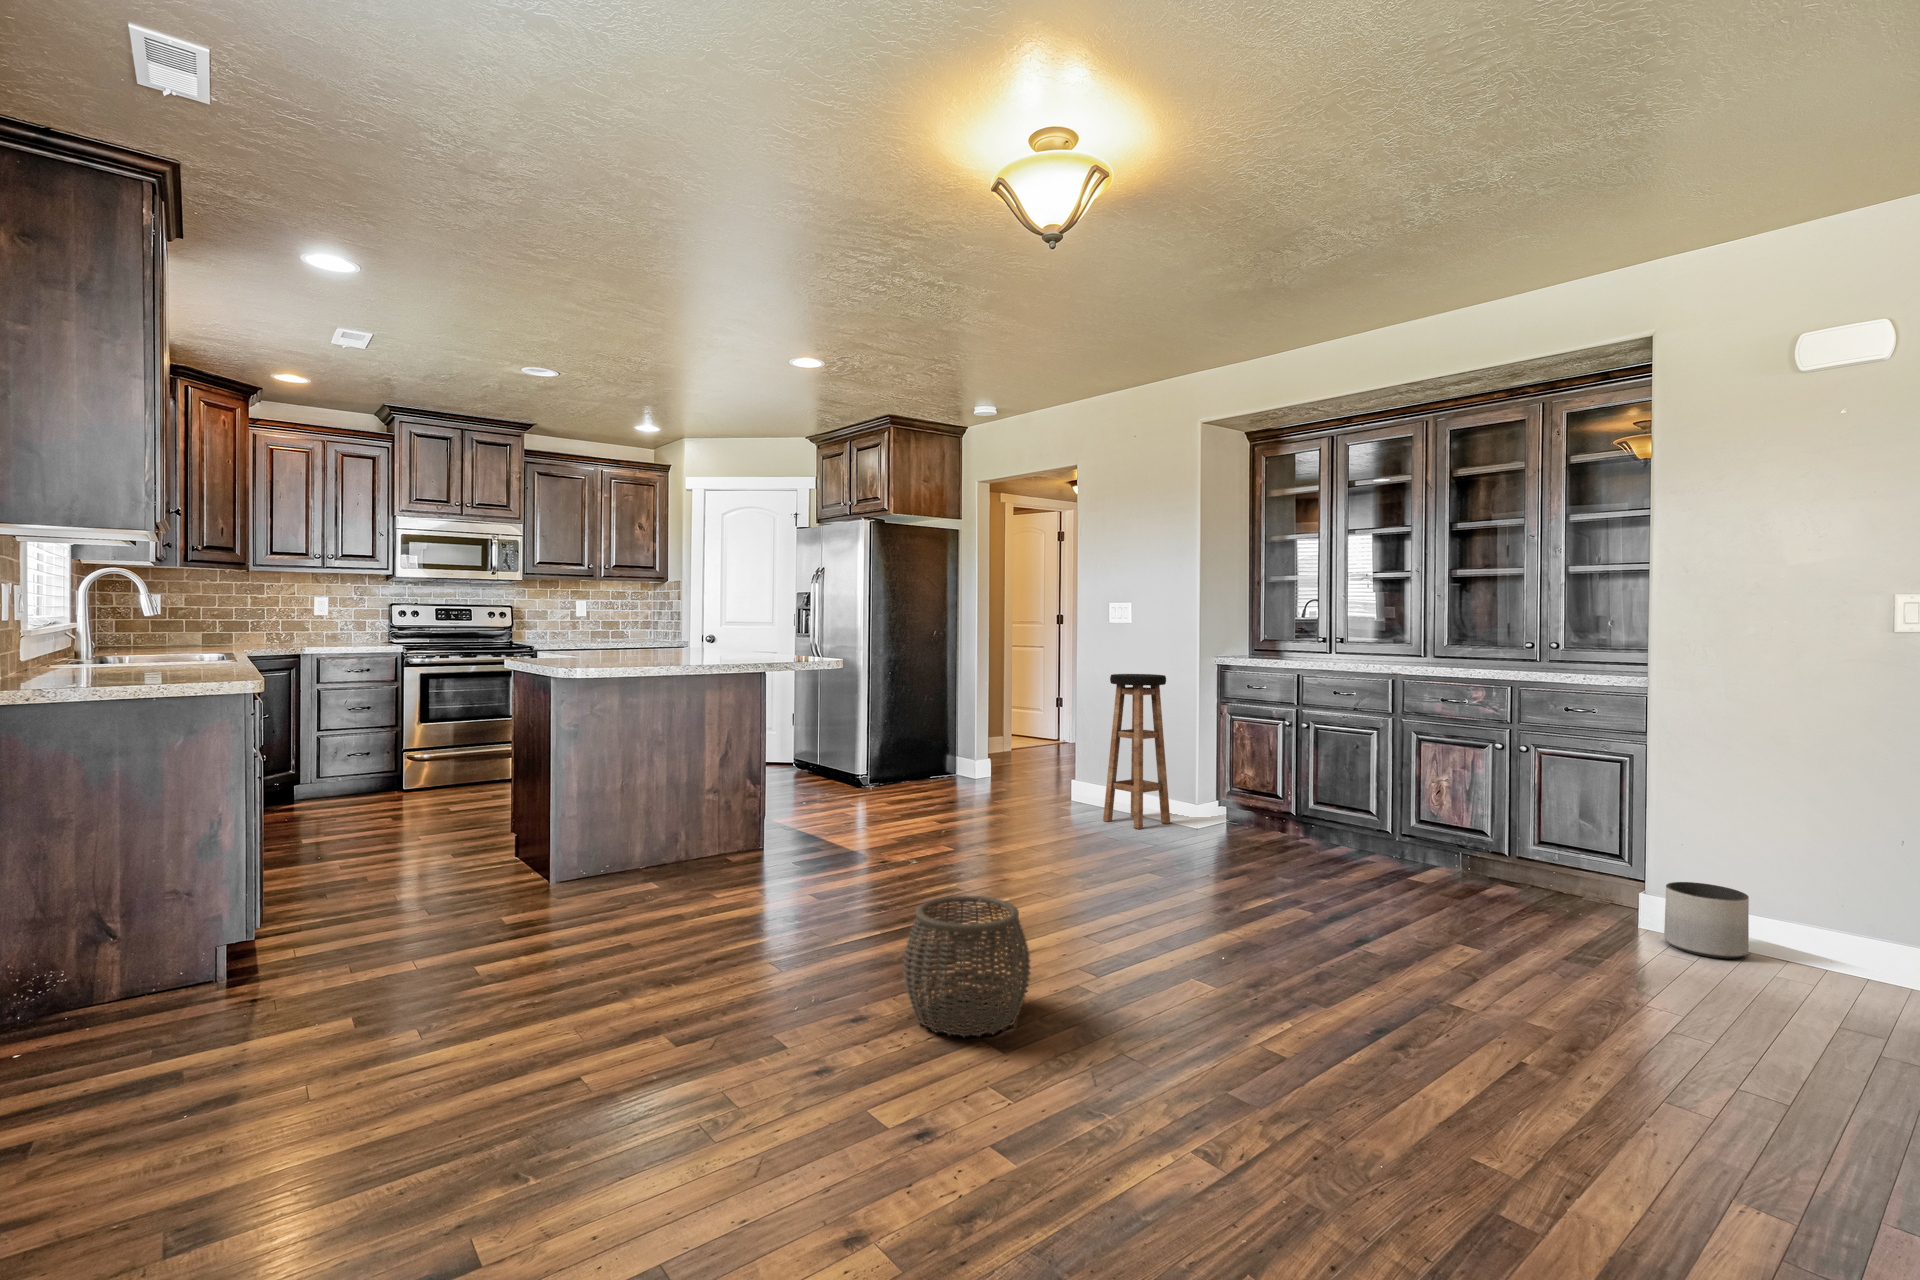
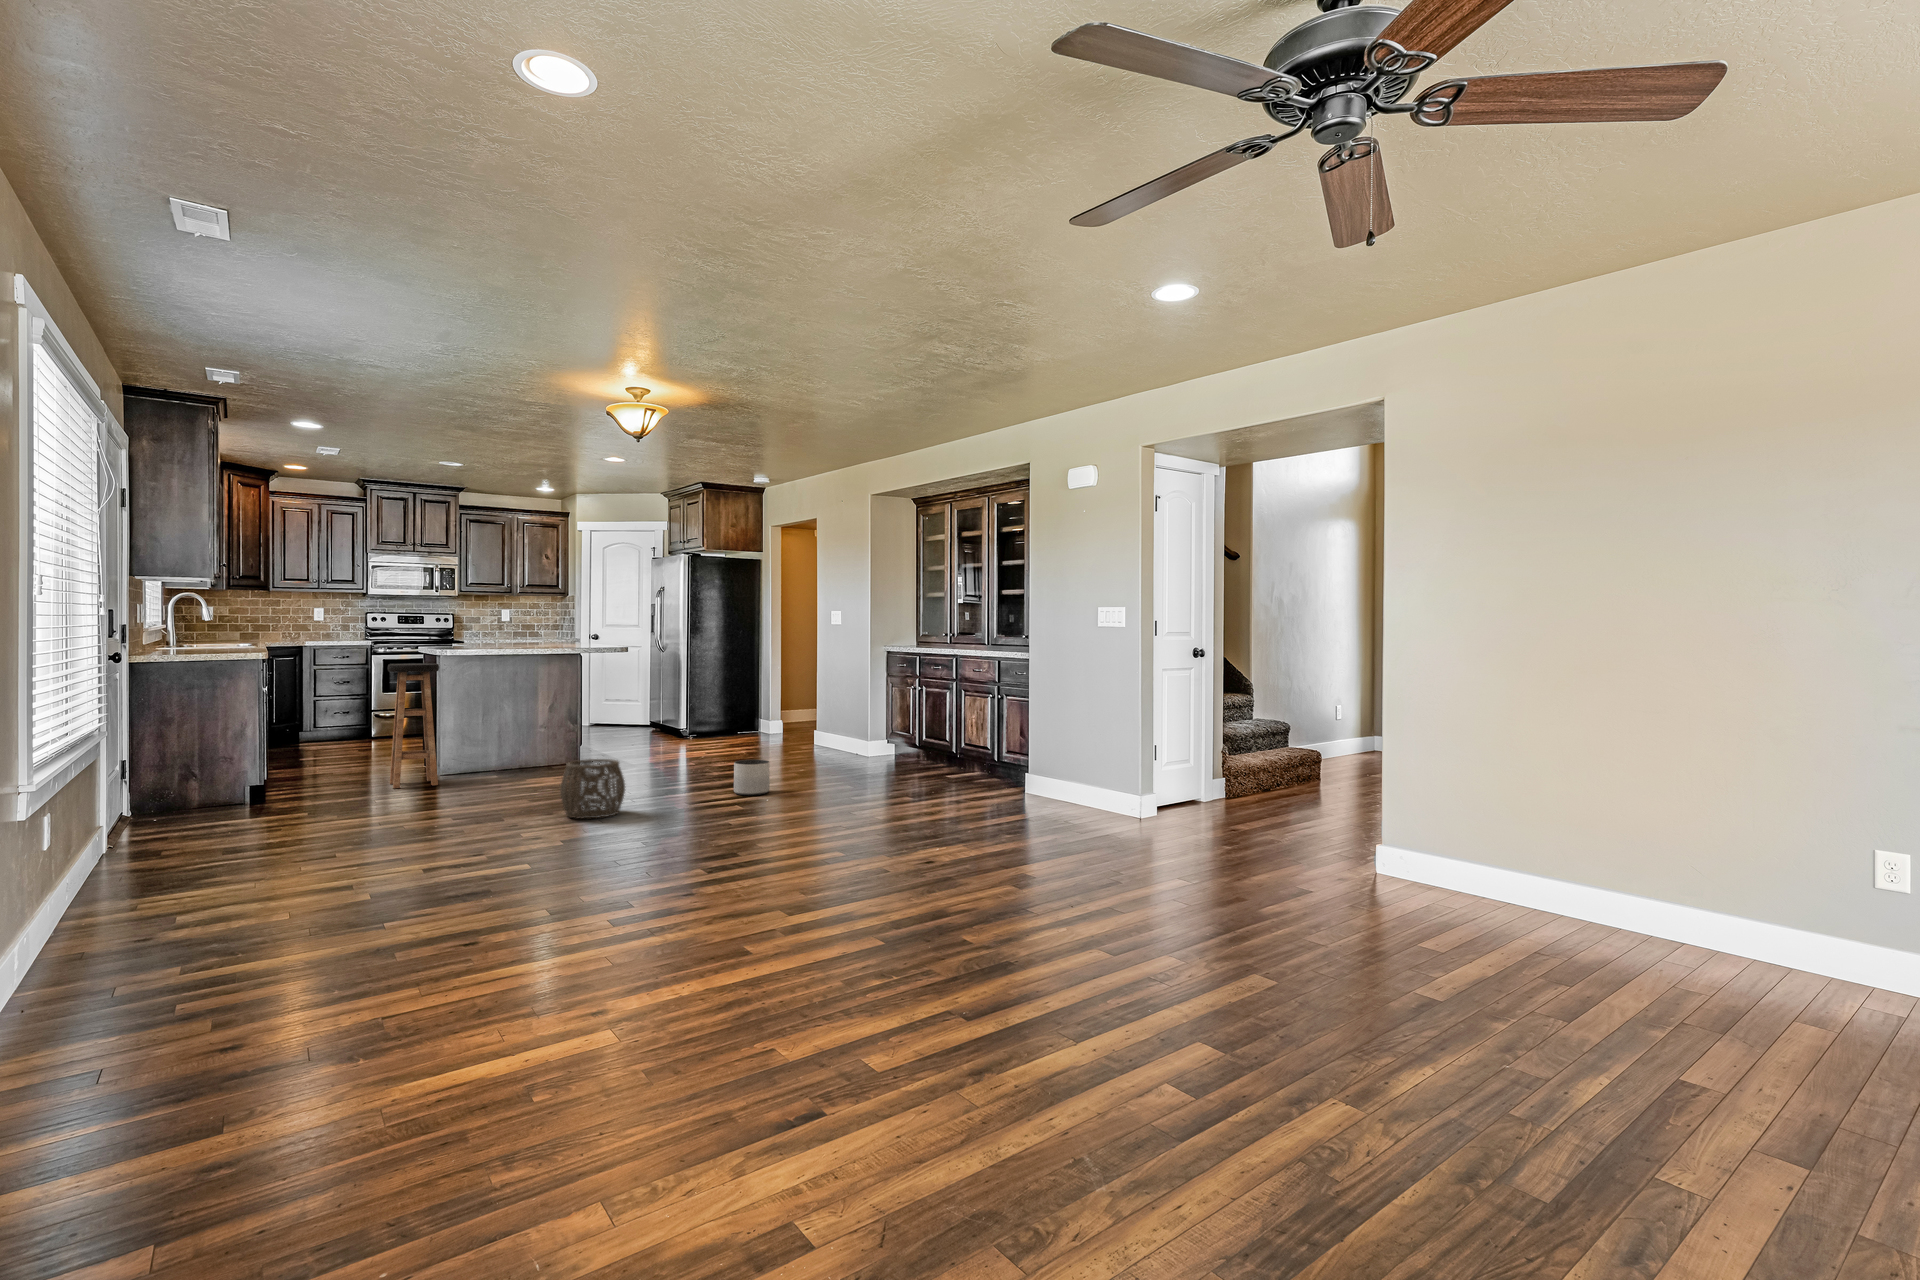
bar stool: present [1103,674,1170,829] -> present [388,663,439,788]
planter: present [1664,882,1749,959] -> present [734,760,770,795]

